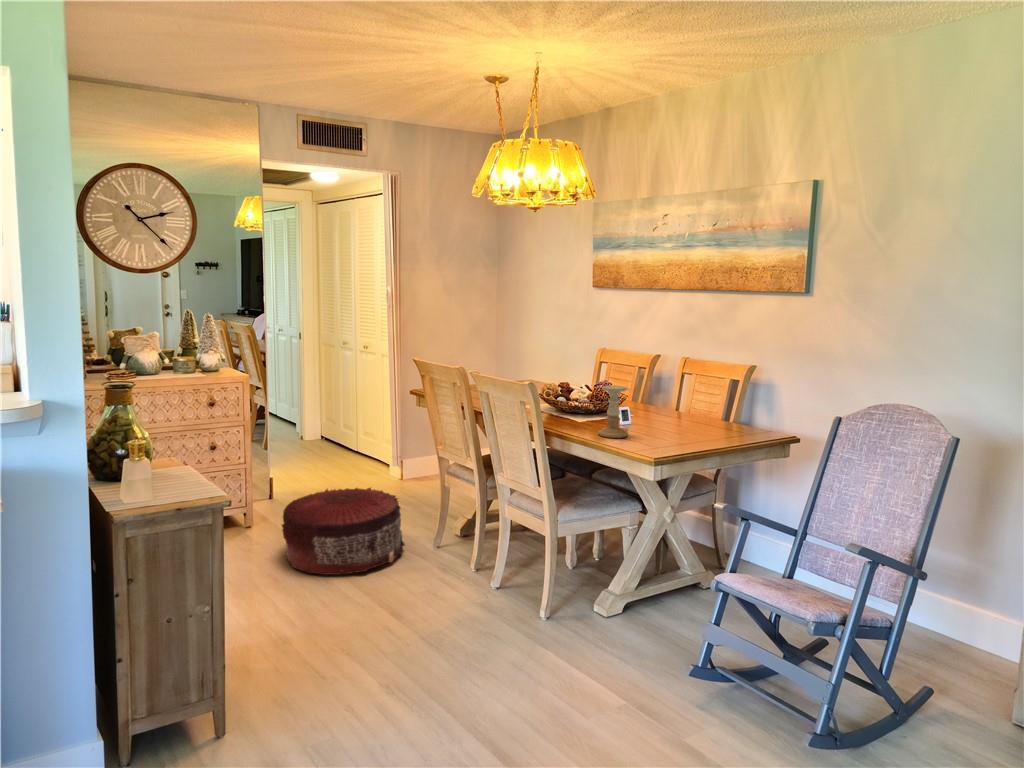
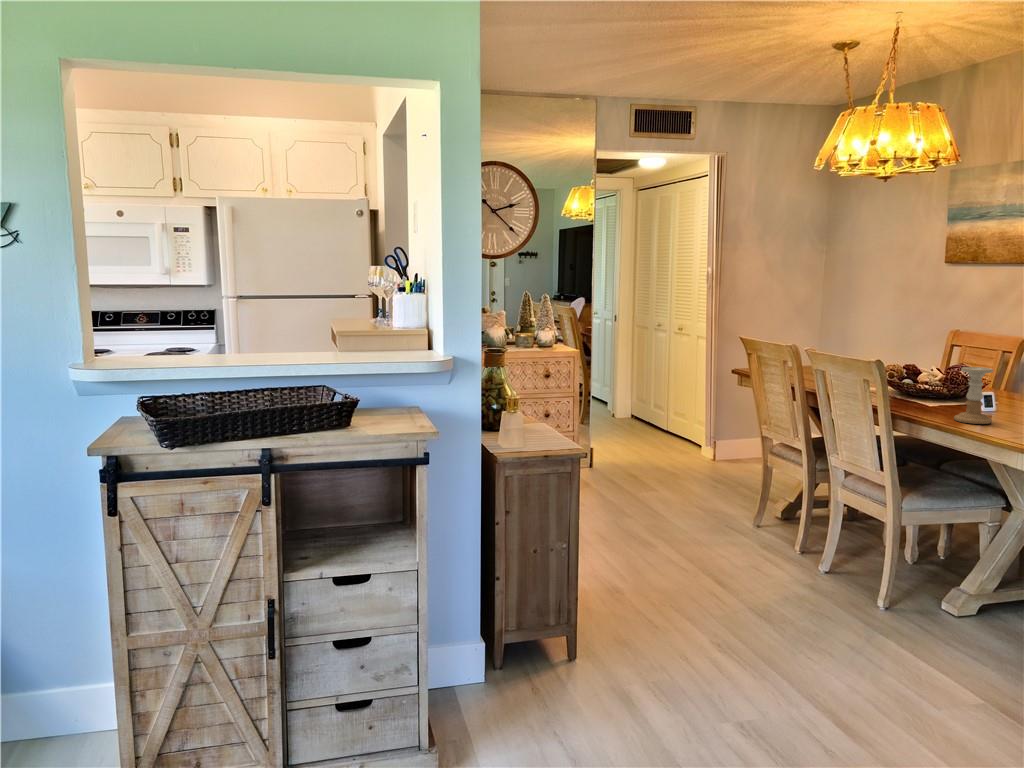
pouf: present [282,488,405,575] -> none [609,461,726,542]

